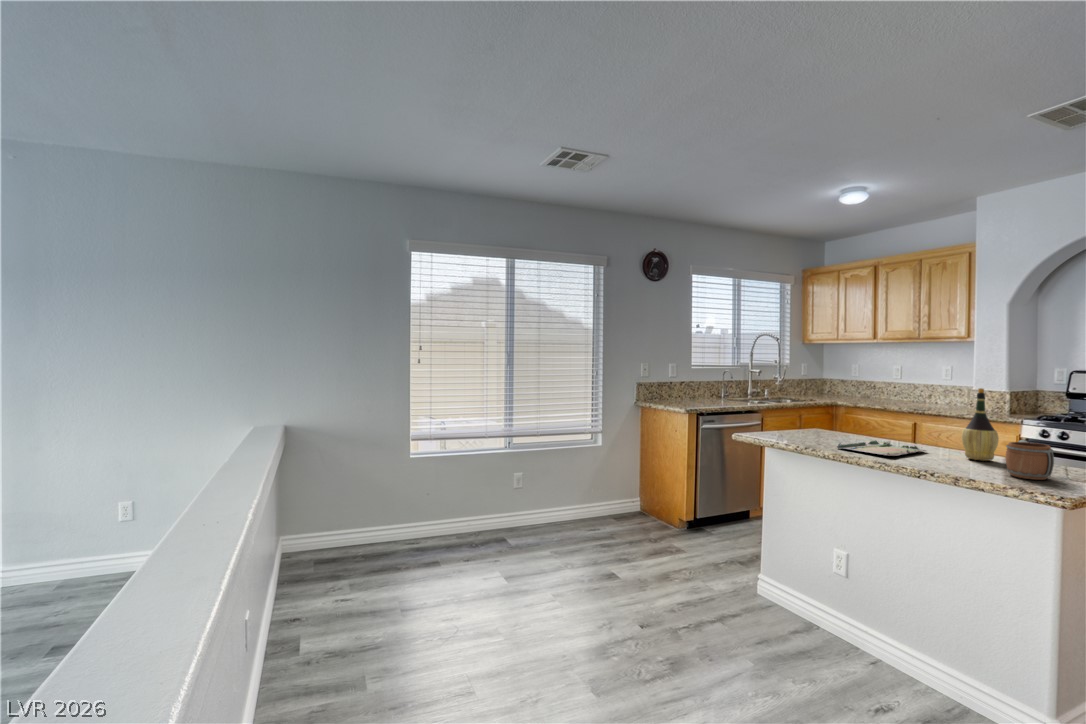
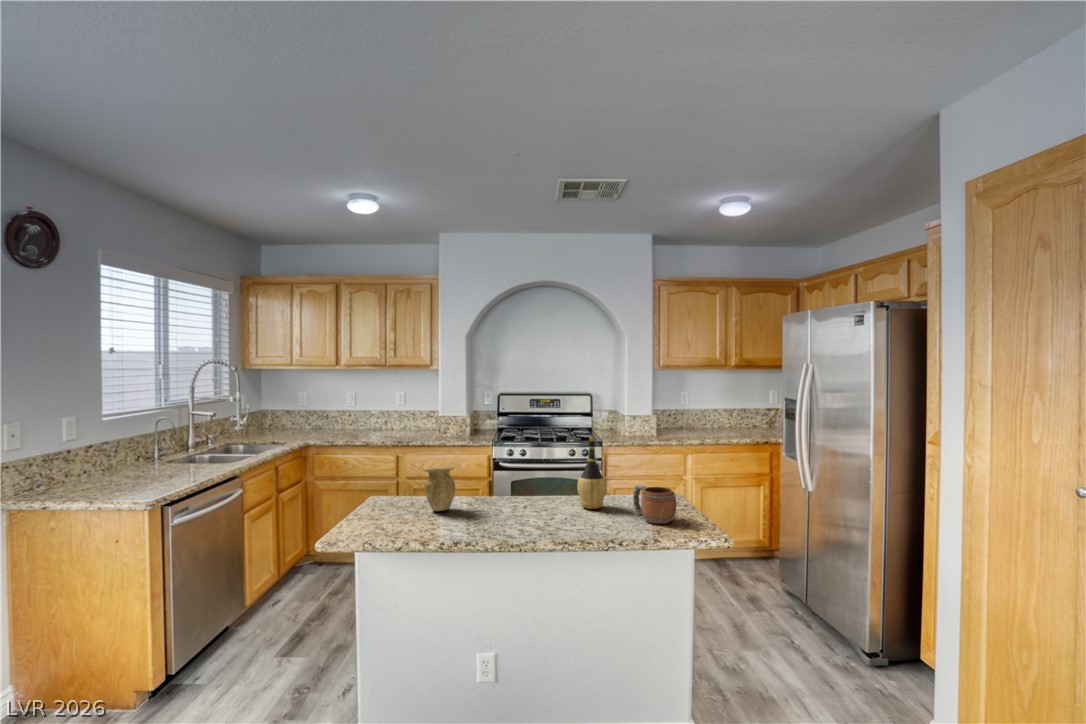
vase: none [819,402,847,436] -> present [424,467,455,511]
tray: present [837,440,927,456] -> none [489,500,558,532]

